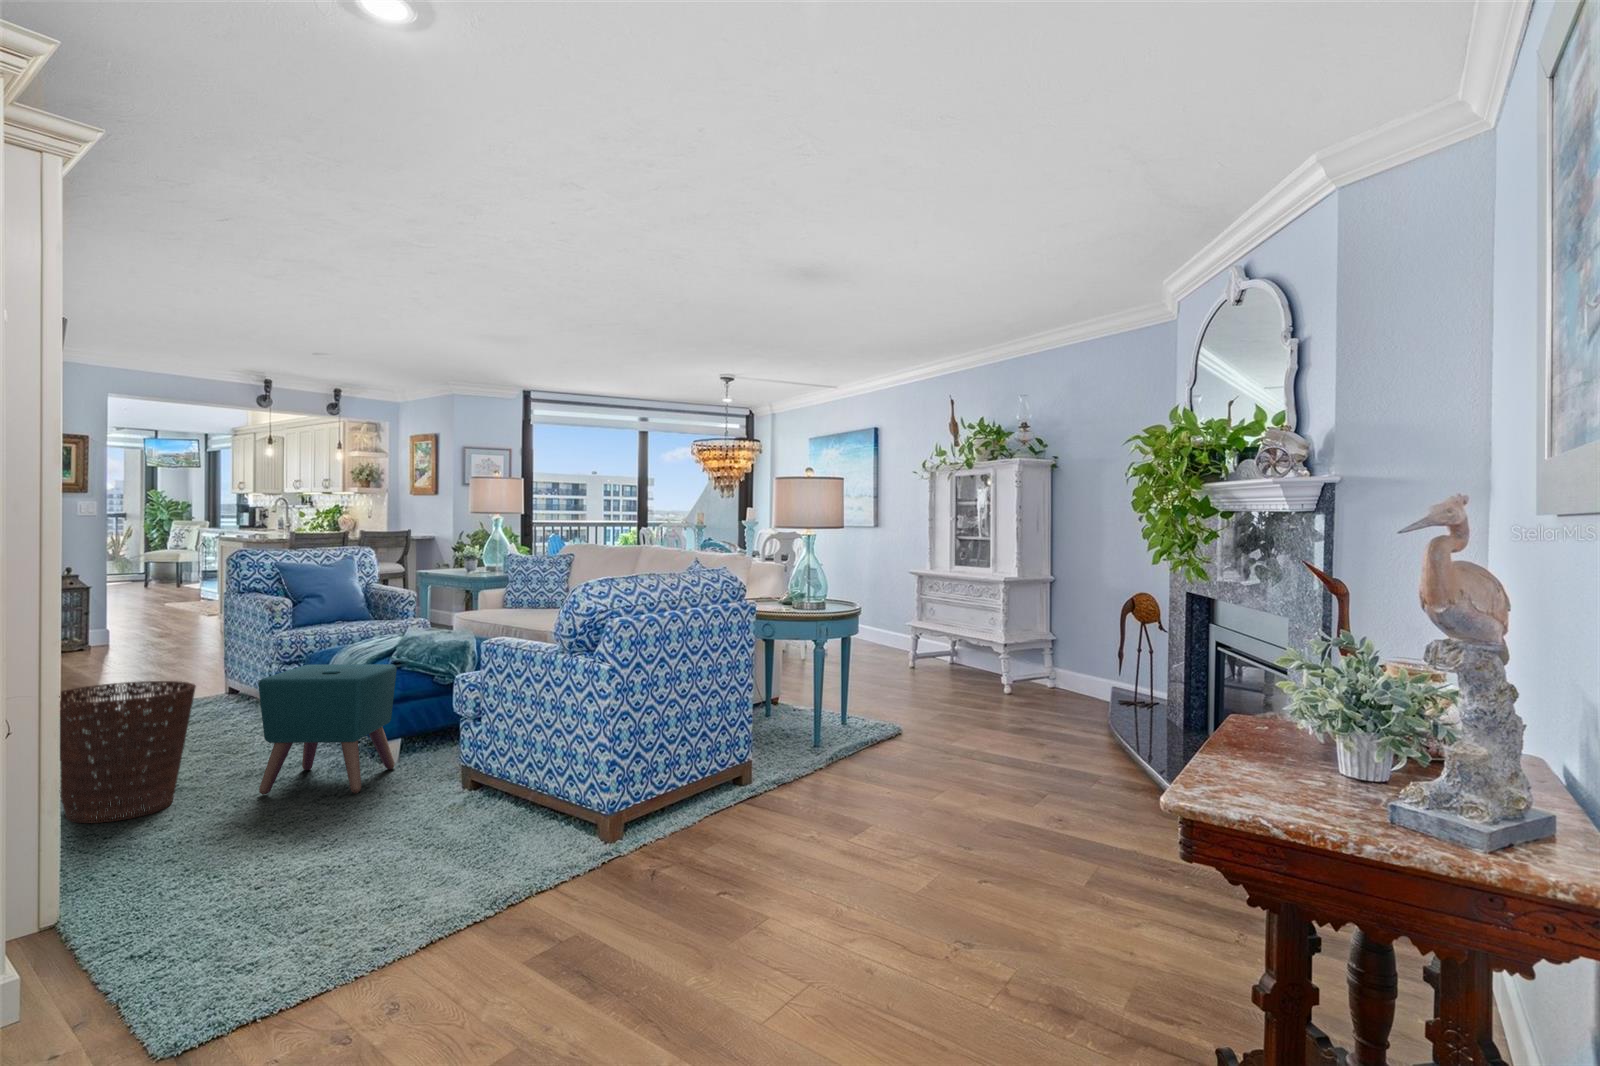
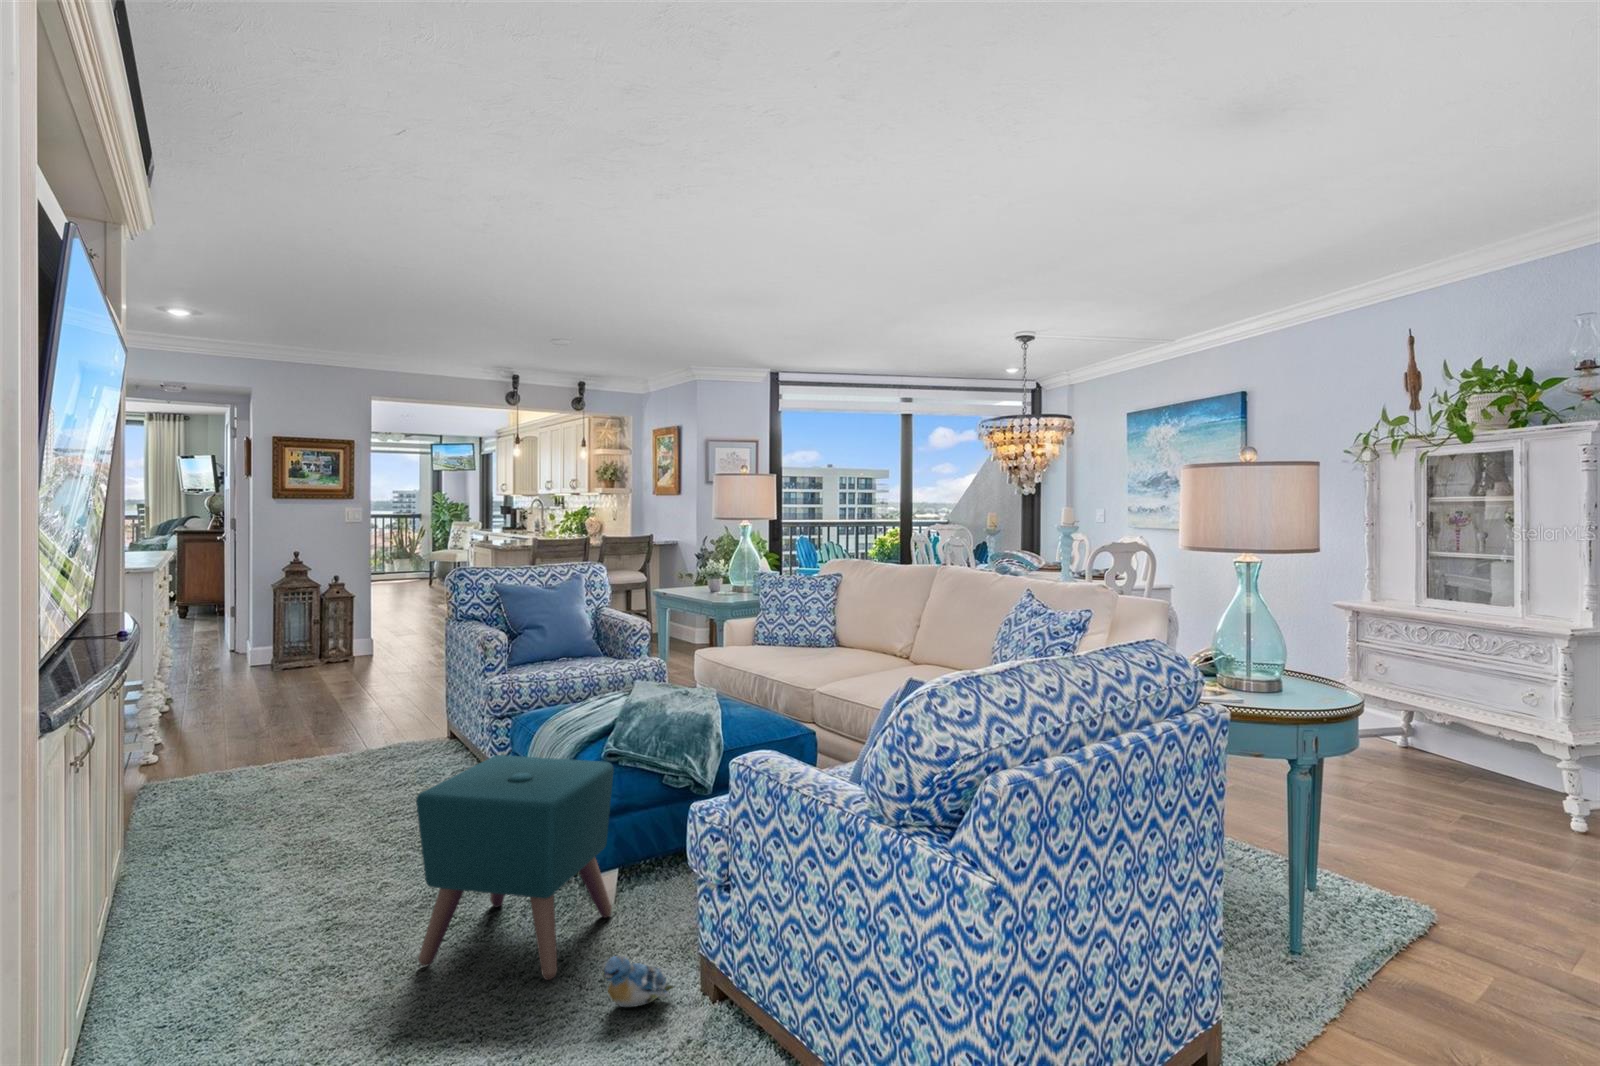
basket: present [59,681,196,823] -> none [119,780,337,1014]
plush toy: none [394,768,442,798] -> present [602,956,674,1007]

